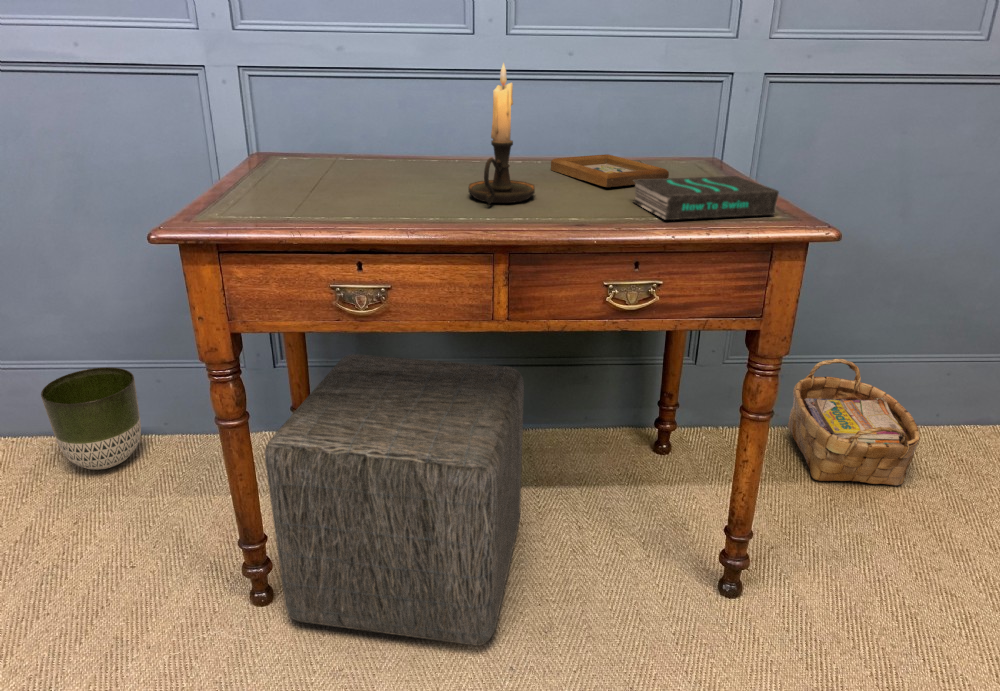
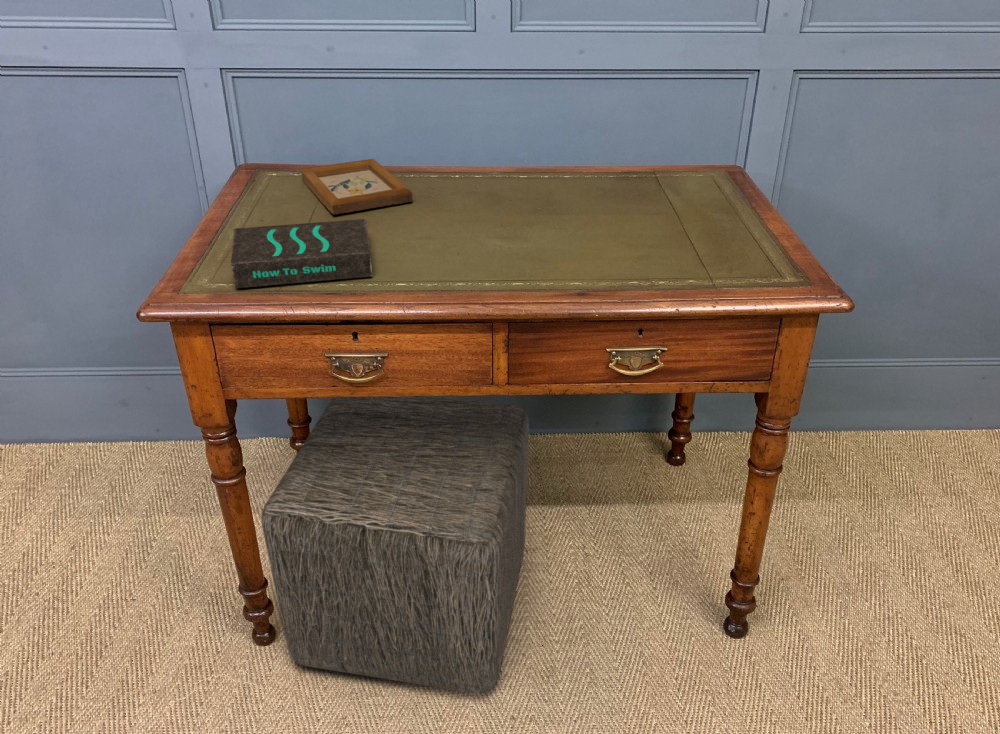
candle holder: present [468,63,535,204] -> none [470,101,542,259]
picture frame: present [551,154,669,187] -> present [301,159,413,214]
book: present [633,176,779,220] -> present [231,219,372,288]
woven basket: present [788,359,920,485] -> none [808,368,945,506]
planter: present [41,367,141,470] -> none [25,378,131,485]

